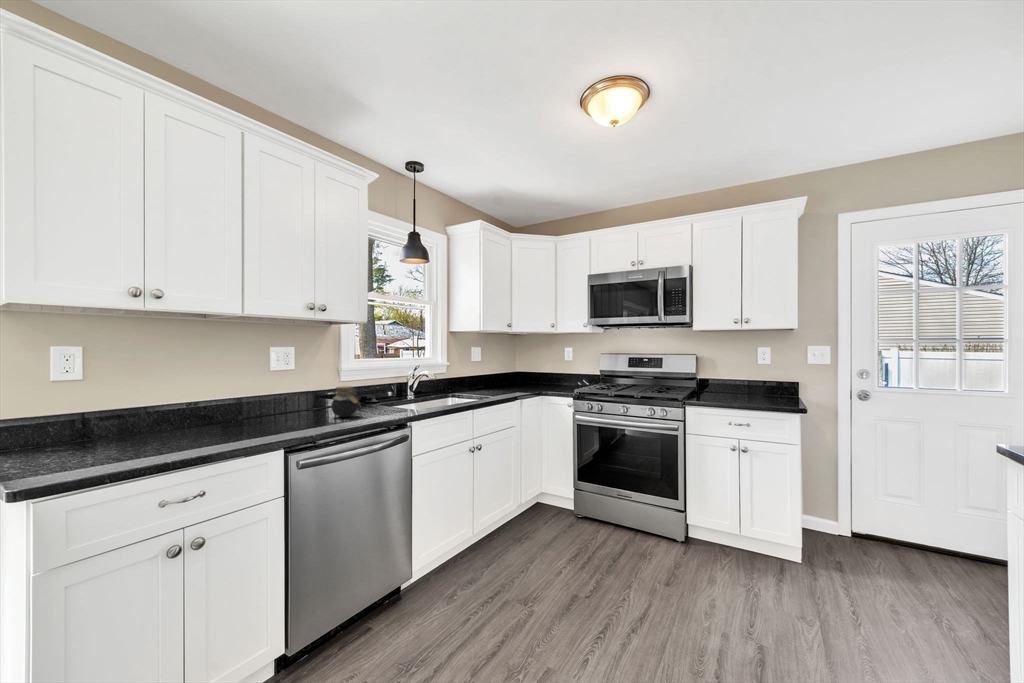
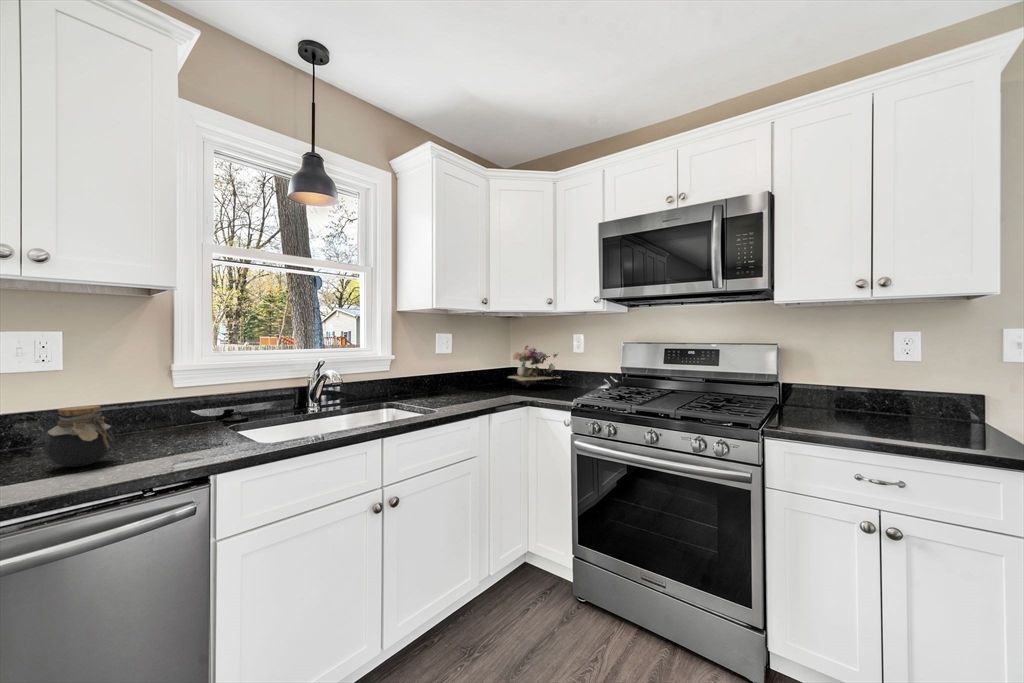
flower arrangement: none [517,353,557,385] -> present [508,346,560,386]

